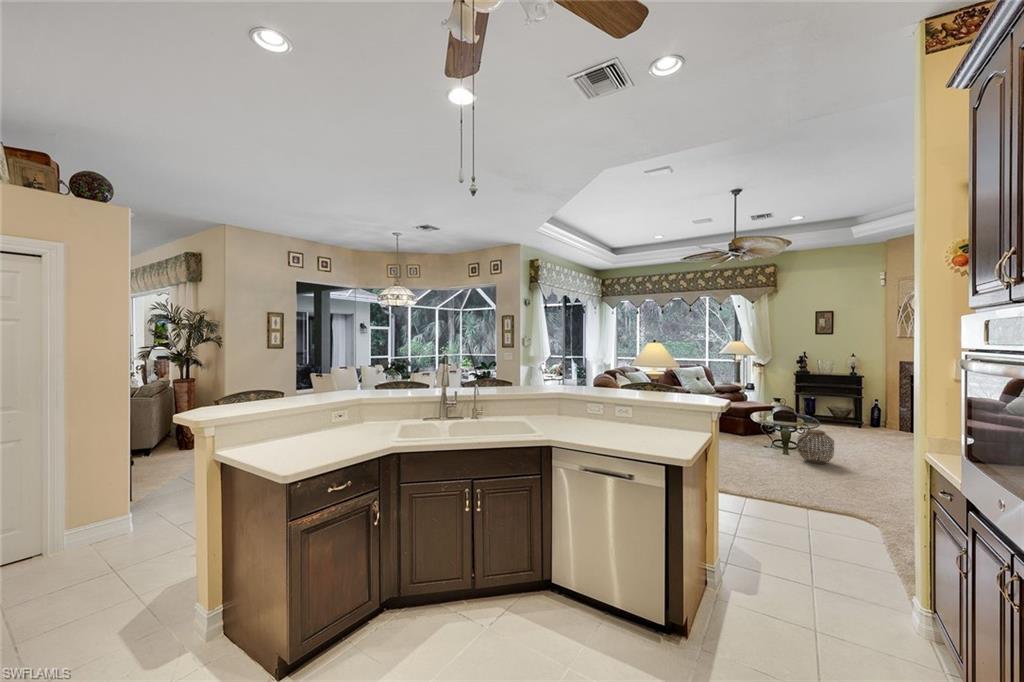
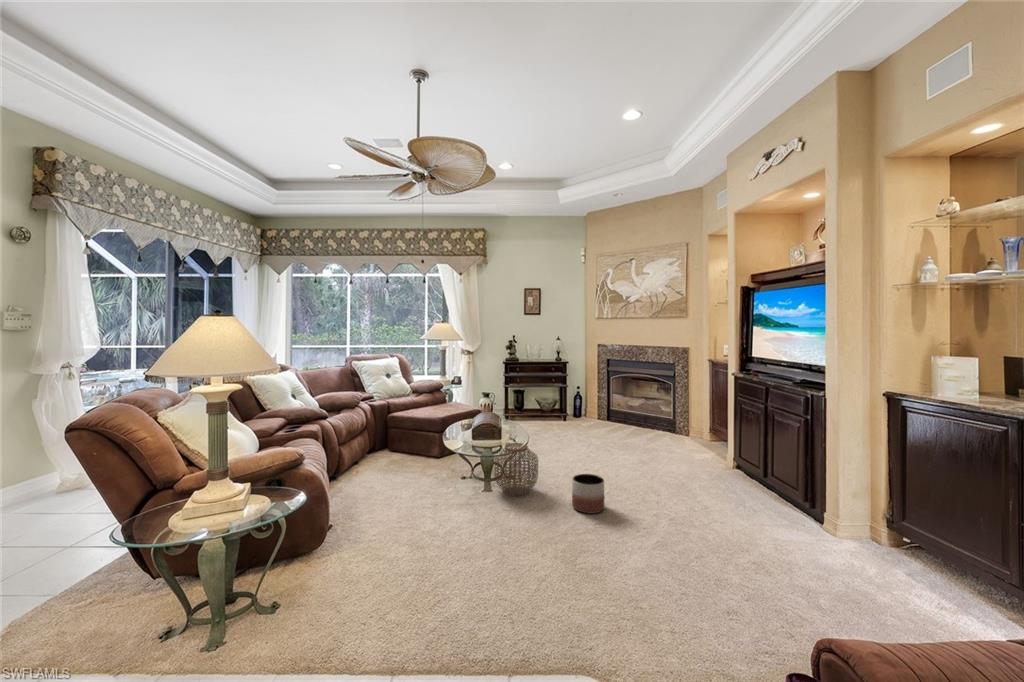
planter: none [863,454,892,480] -> present [572,474,605,513]

